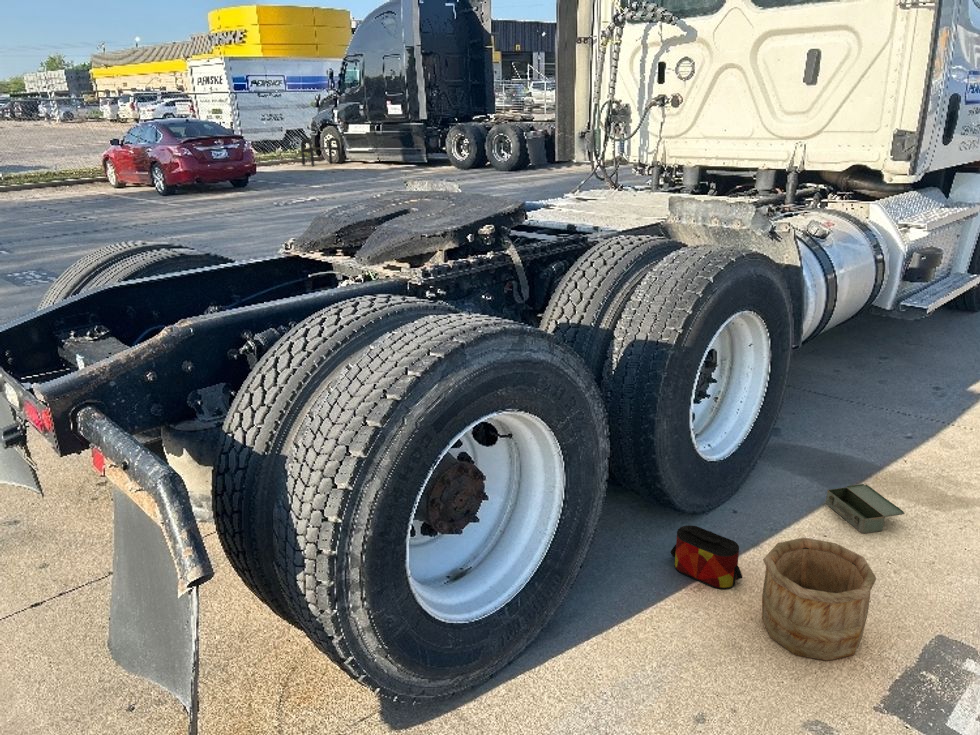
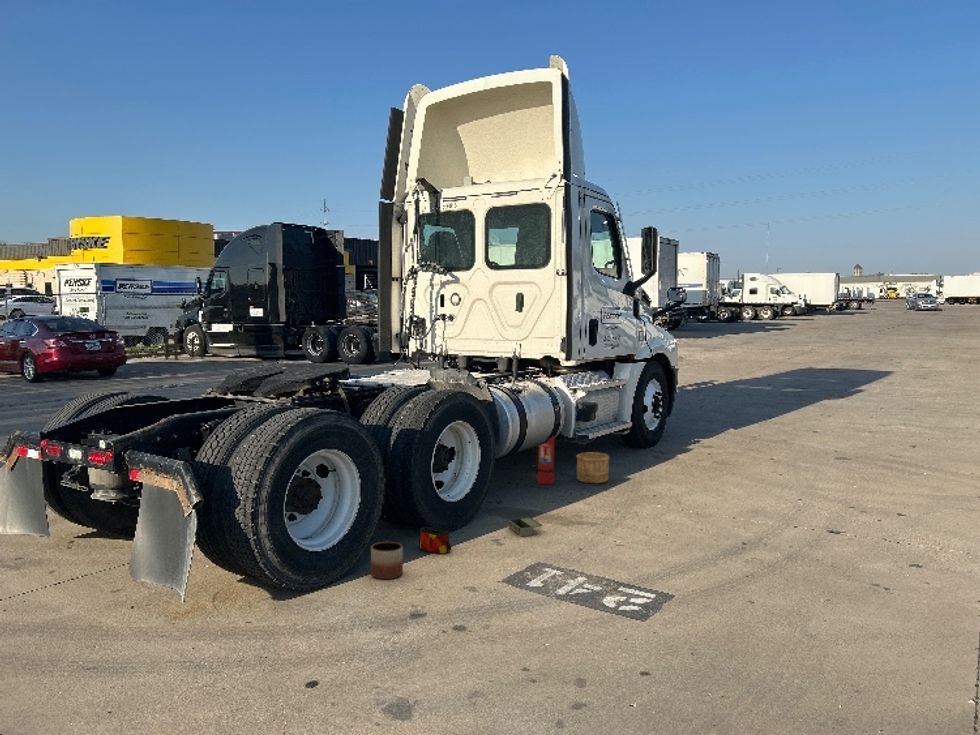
fire extinguisher: none [818,285,858,382] -> present [536,436,554,484]
wooden bucket: present [762,537,876,660] -> present [576,452,609,483]
planter: none [594,595,664,687] -> present [371,542,403,579]

